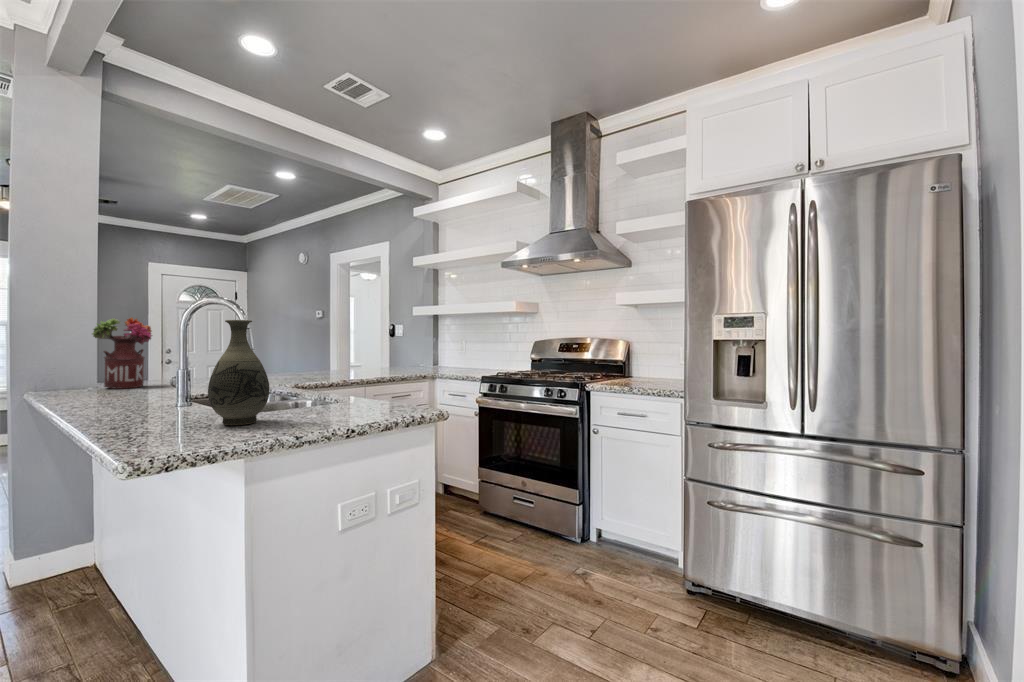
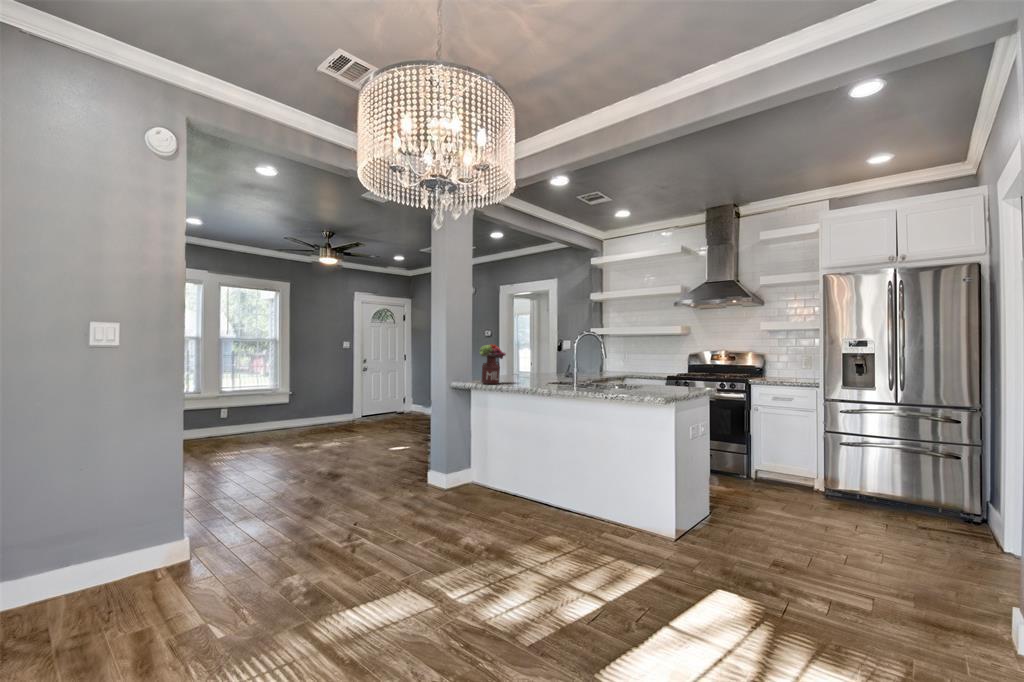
vase: present [208,320,270,425] -> none [635,350,659,396]

